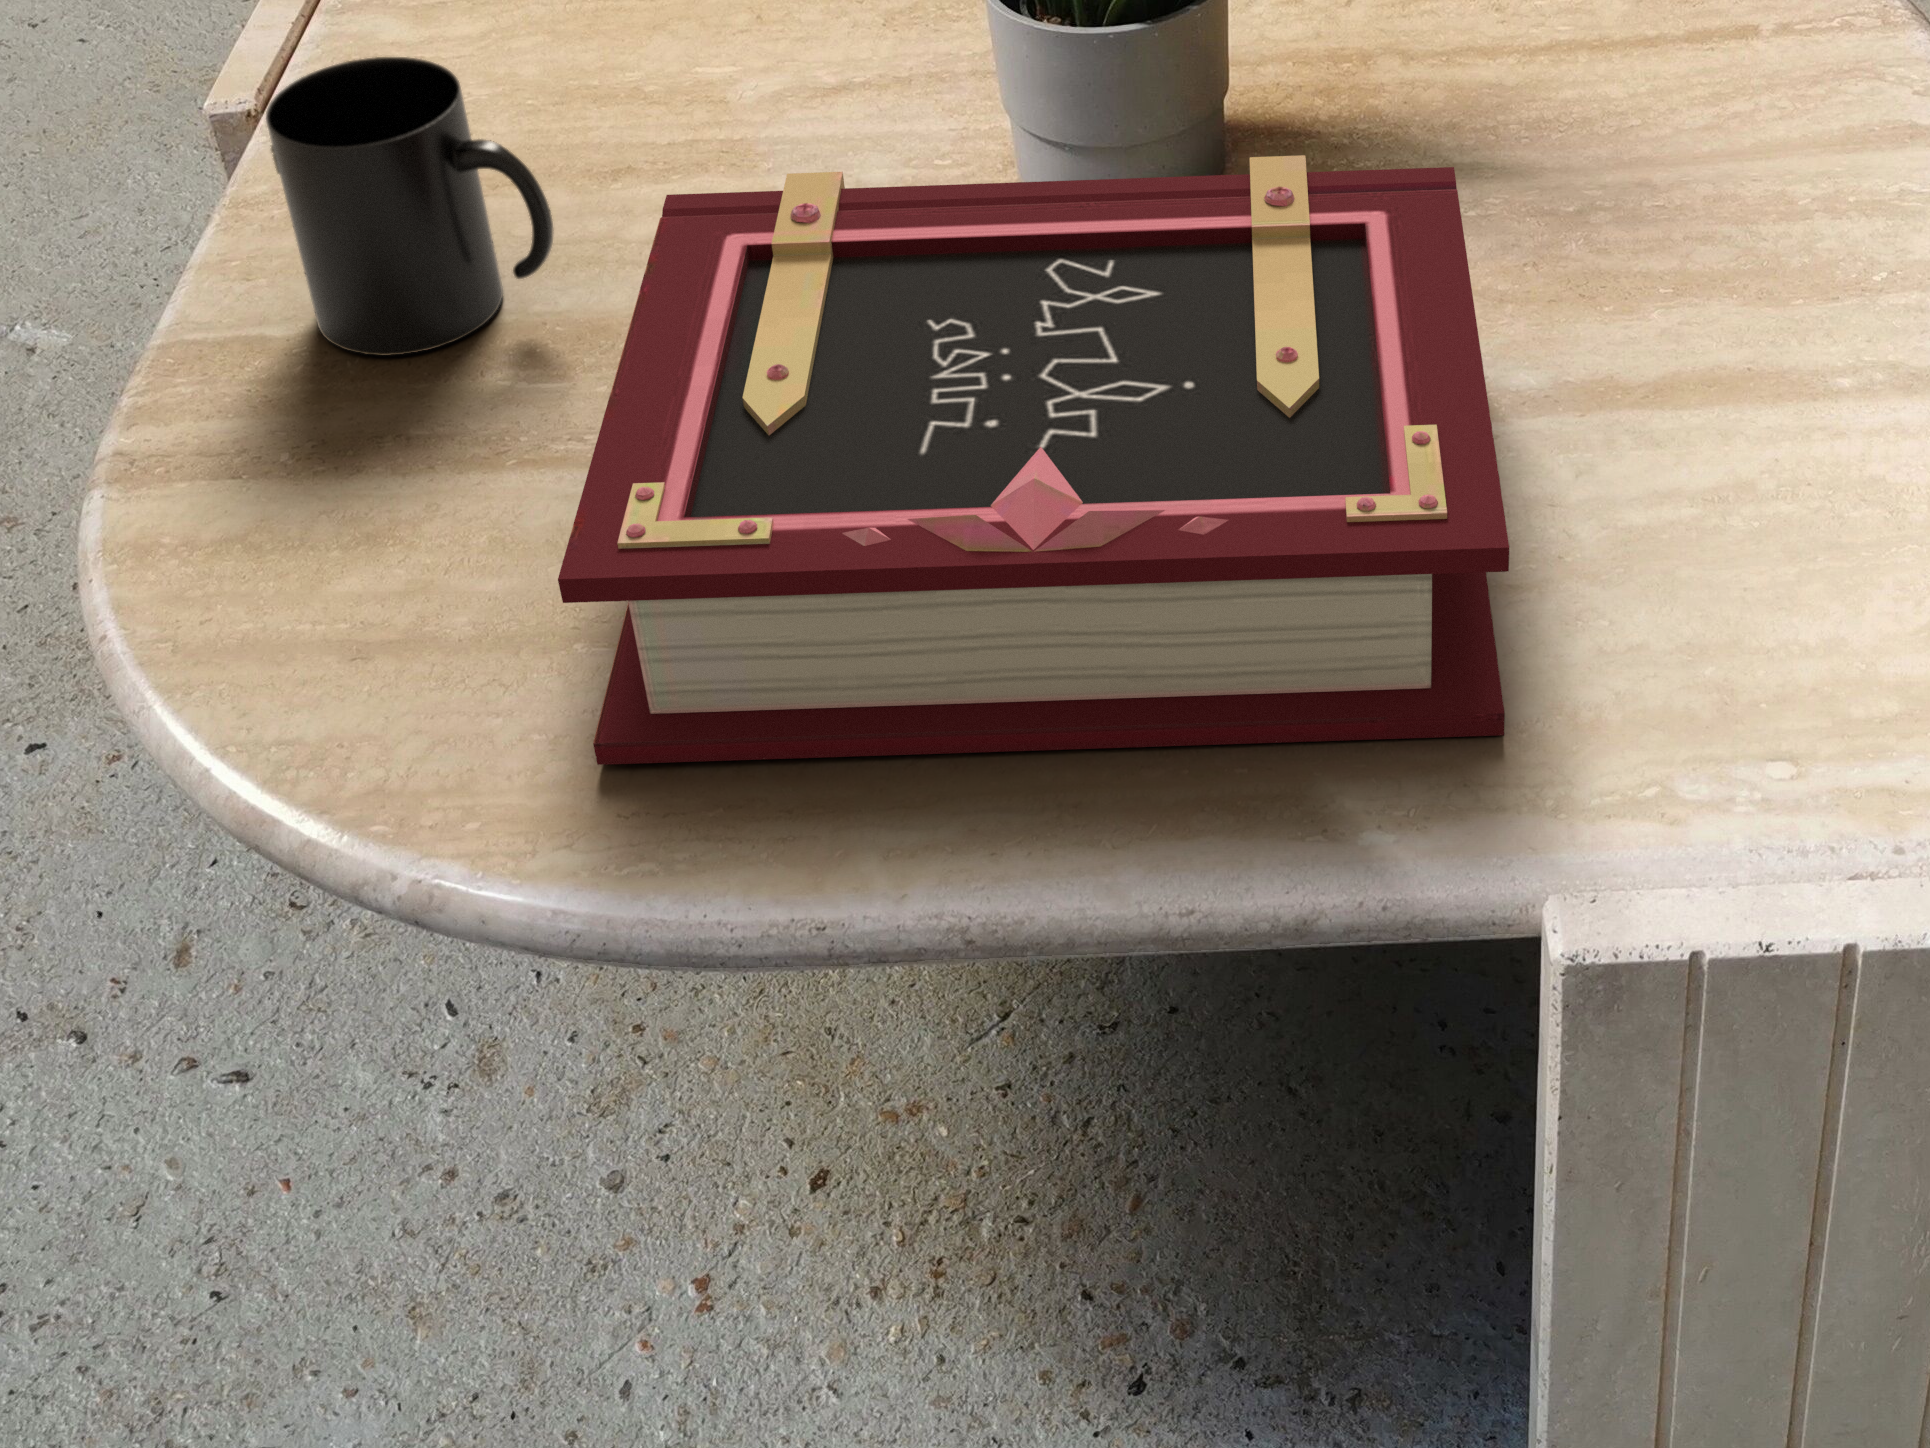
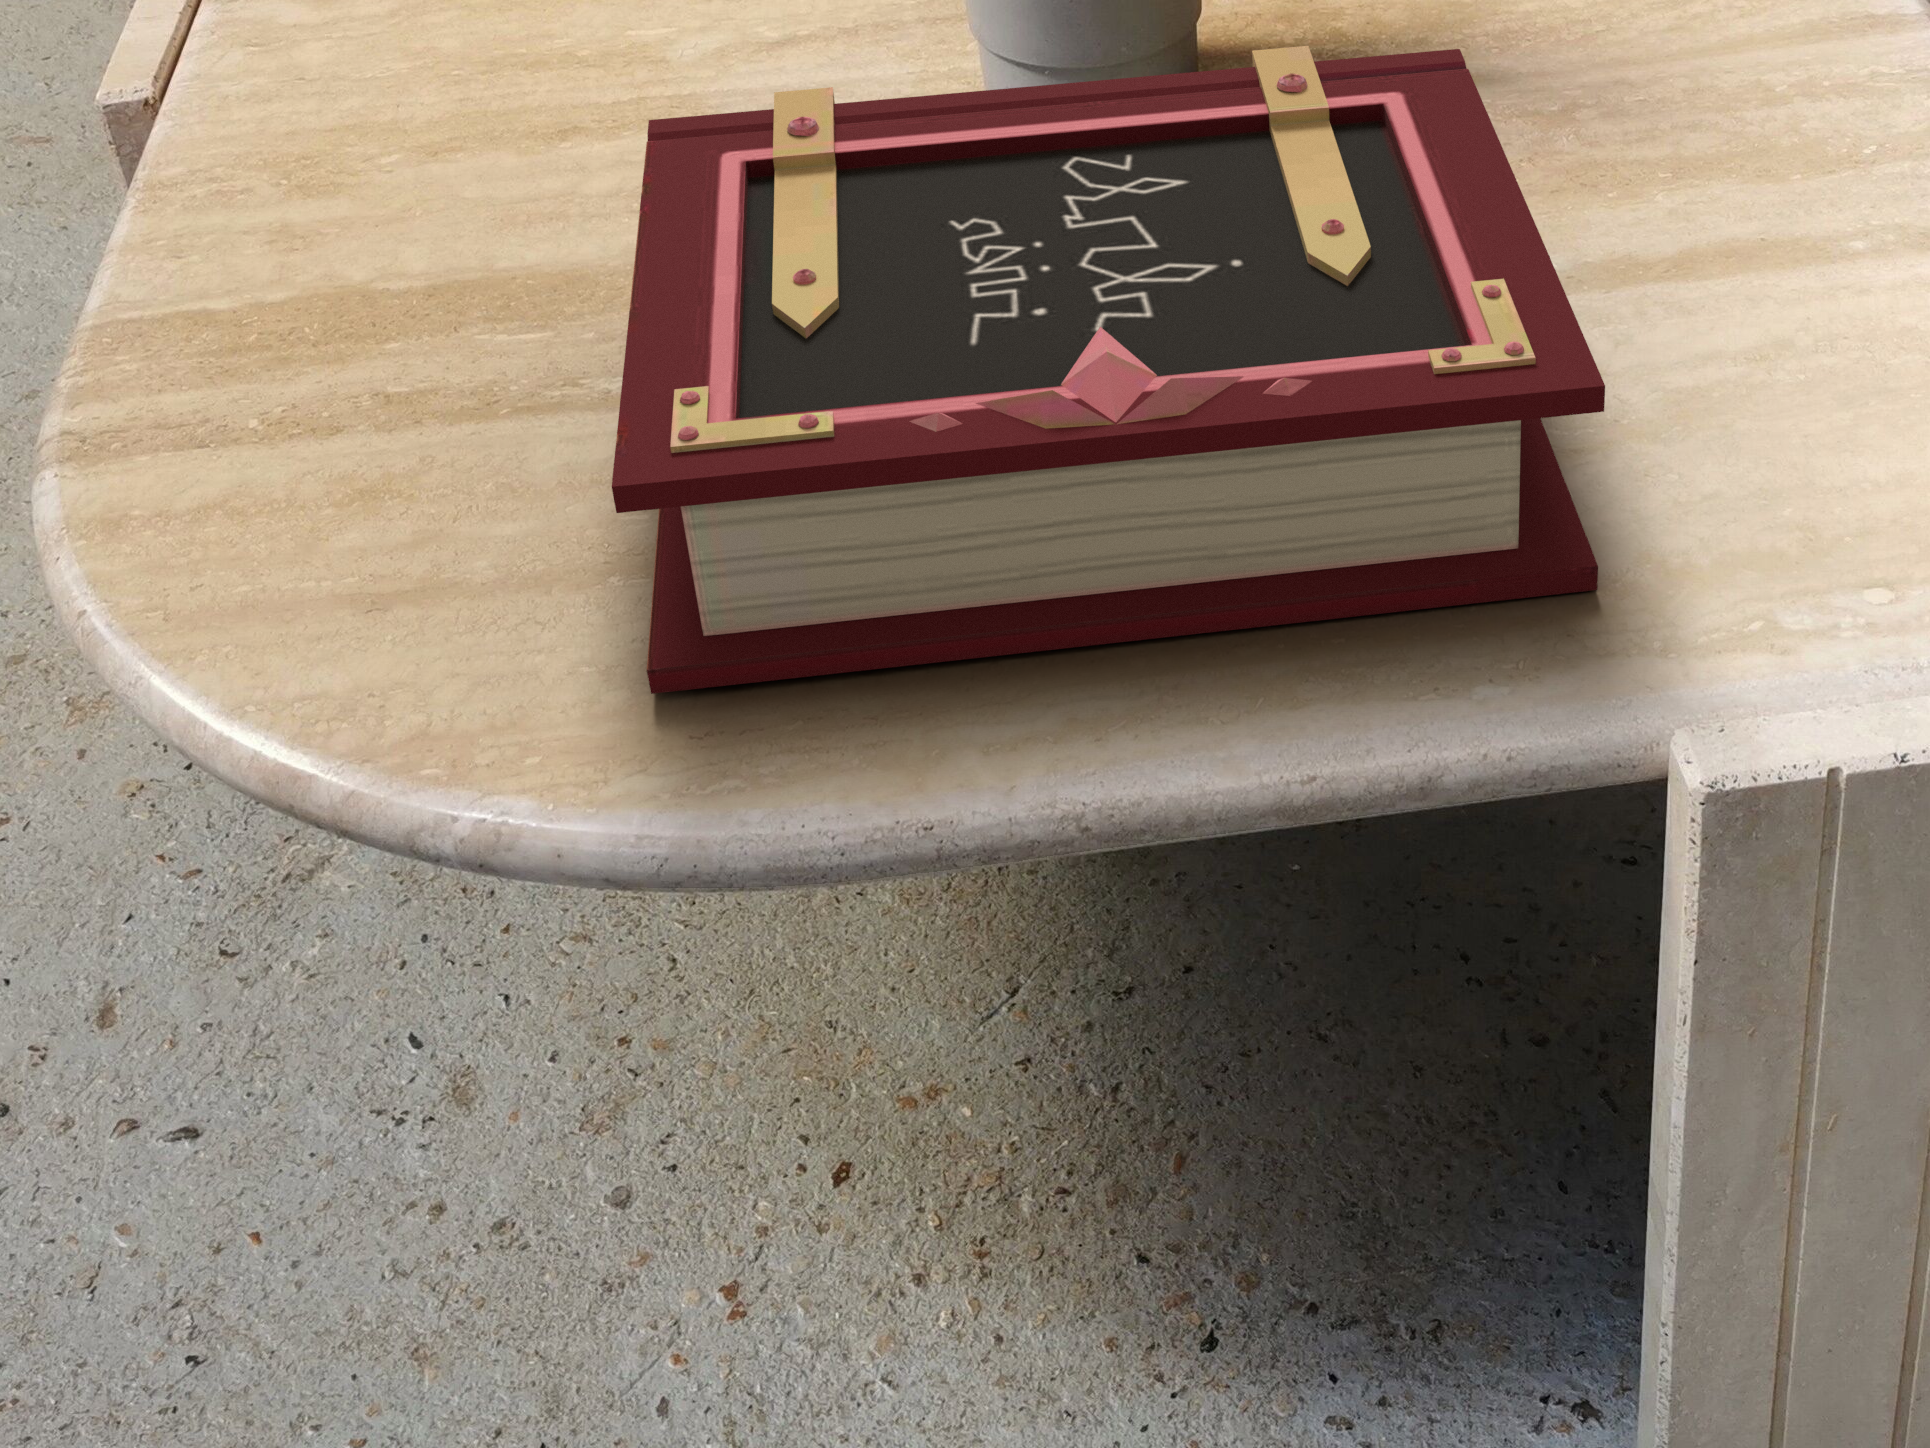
mug: present [266,57,553,356] -> none [200,5,515,319]

